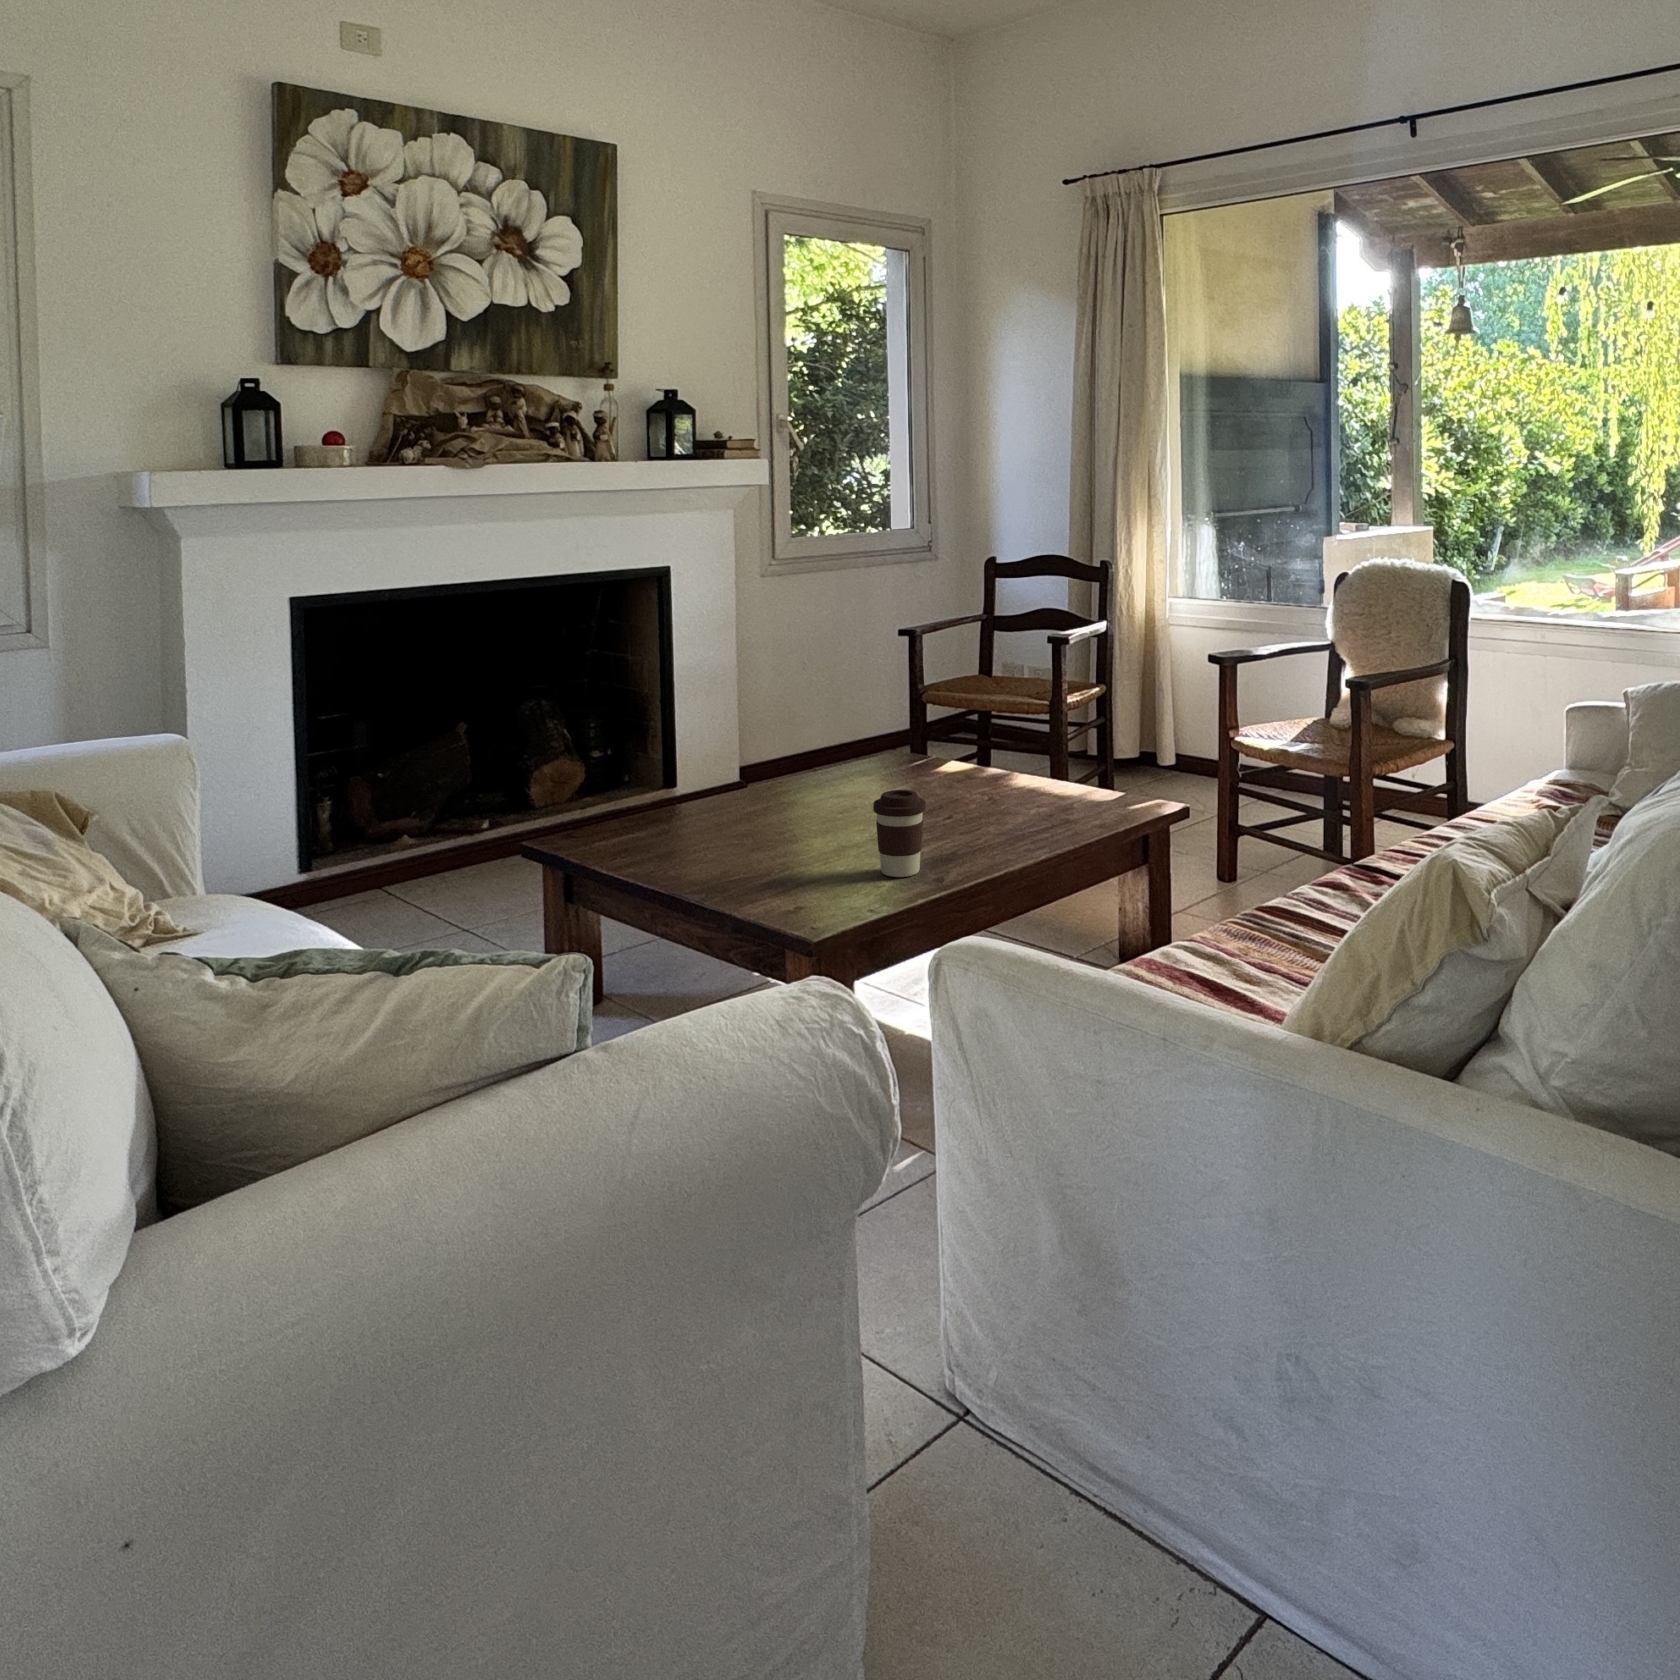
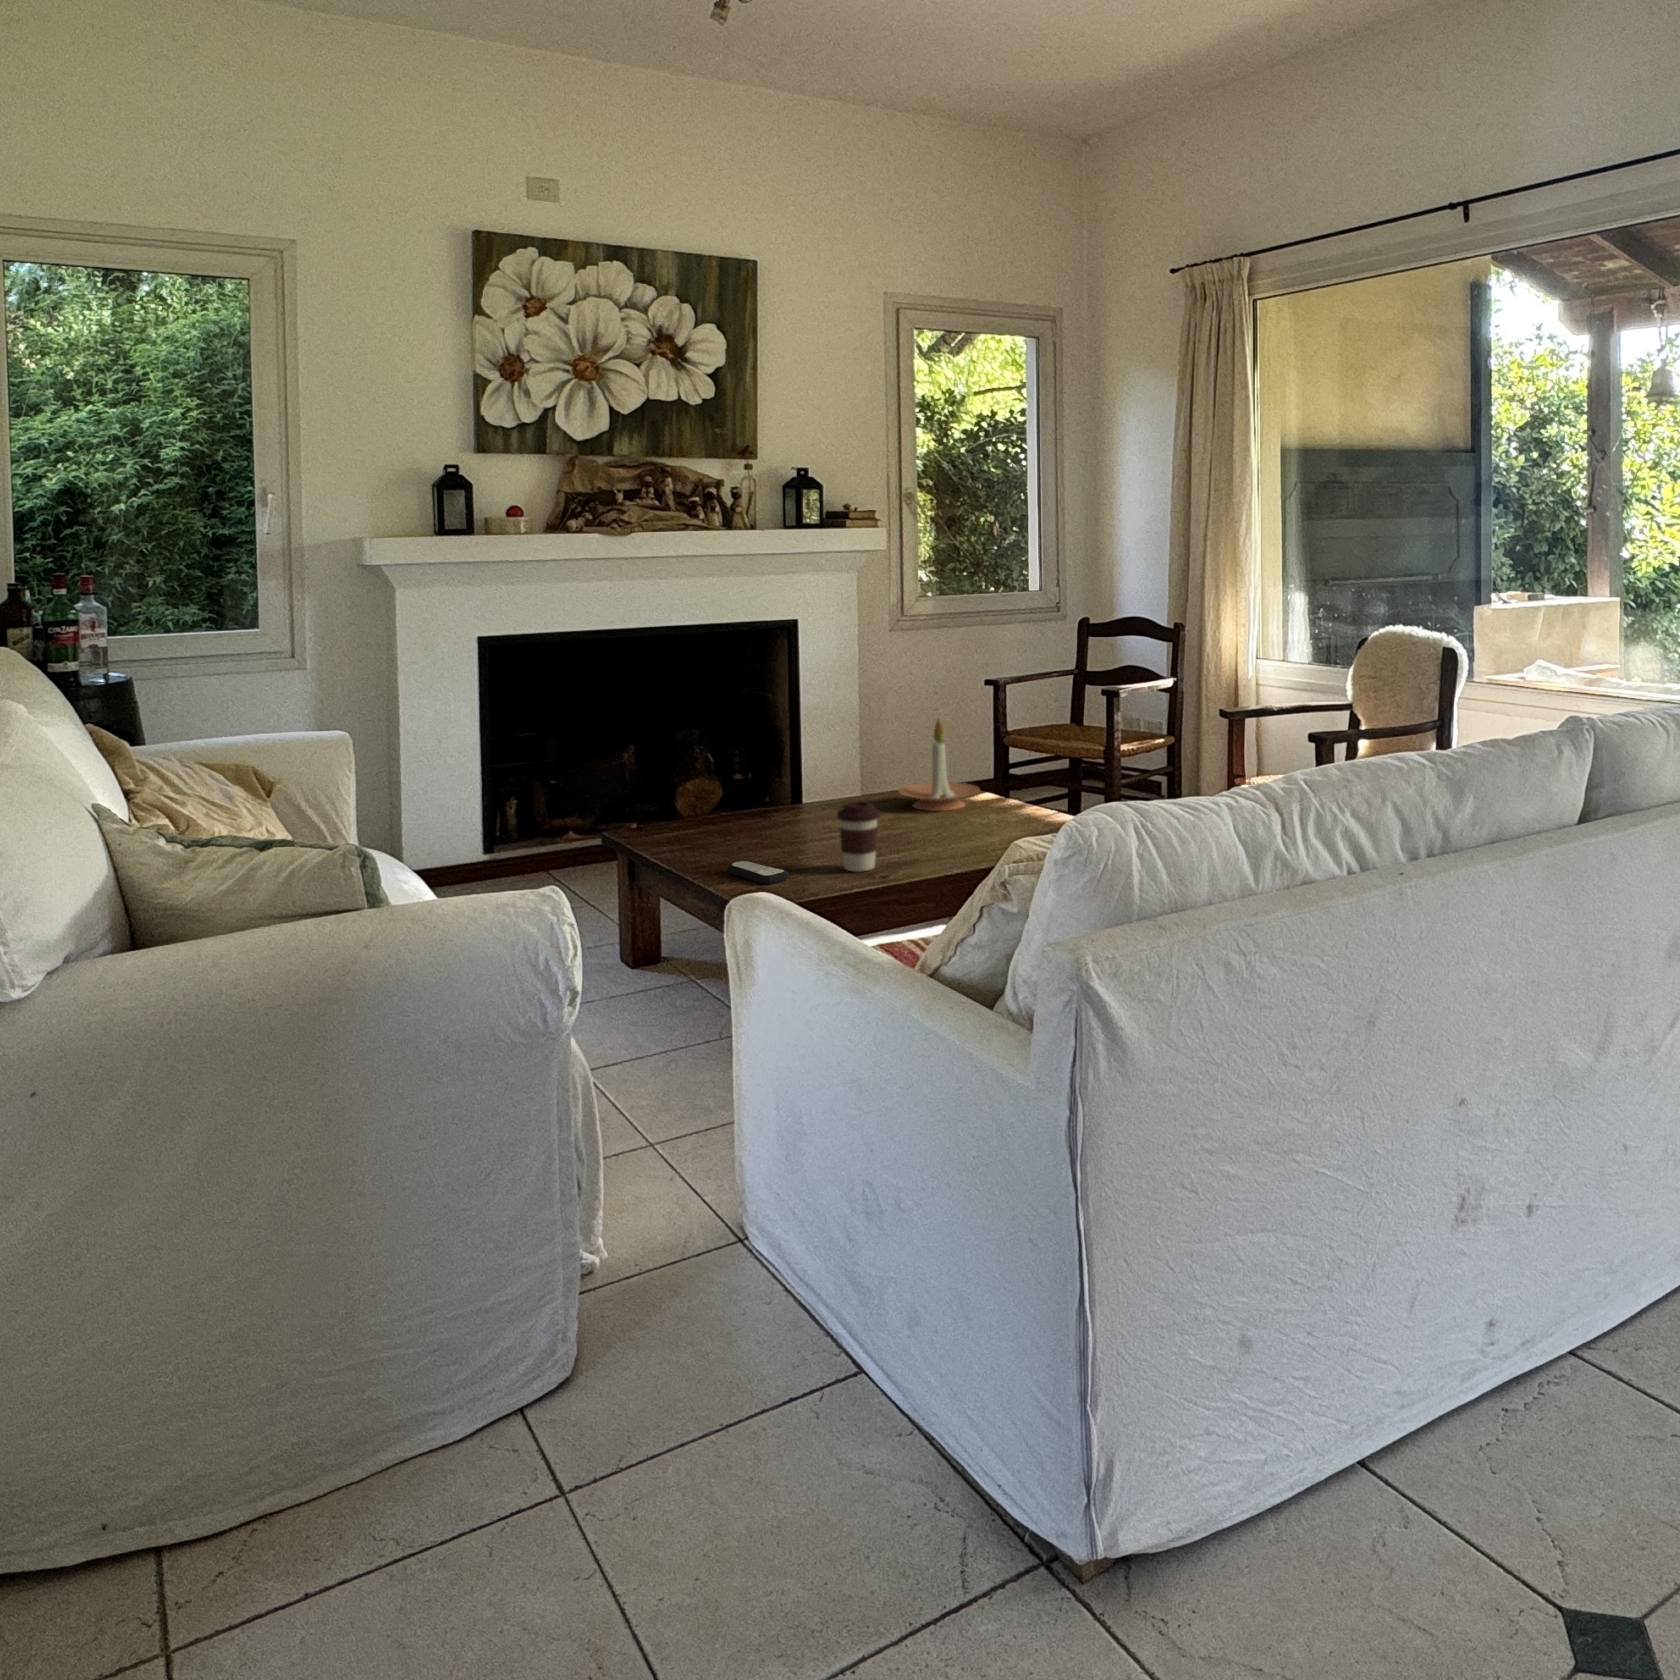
candle holder: none [869,679,965,789] -> present [899,719,979,811]
remote control: none [740,873,827,903] -> present [728,861,789,884]

